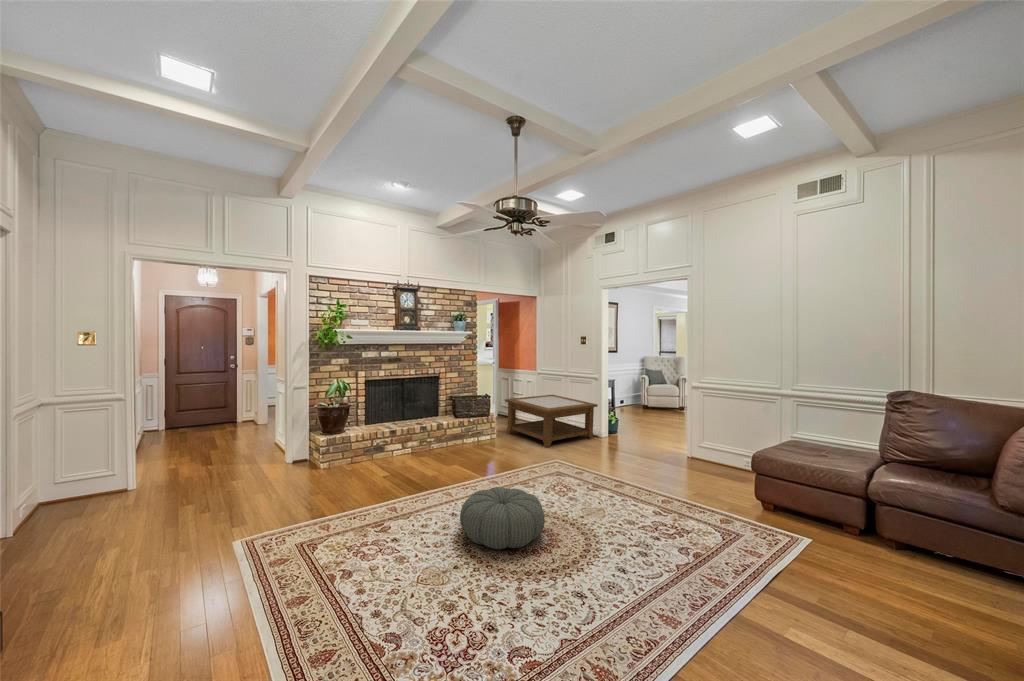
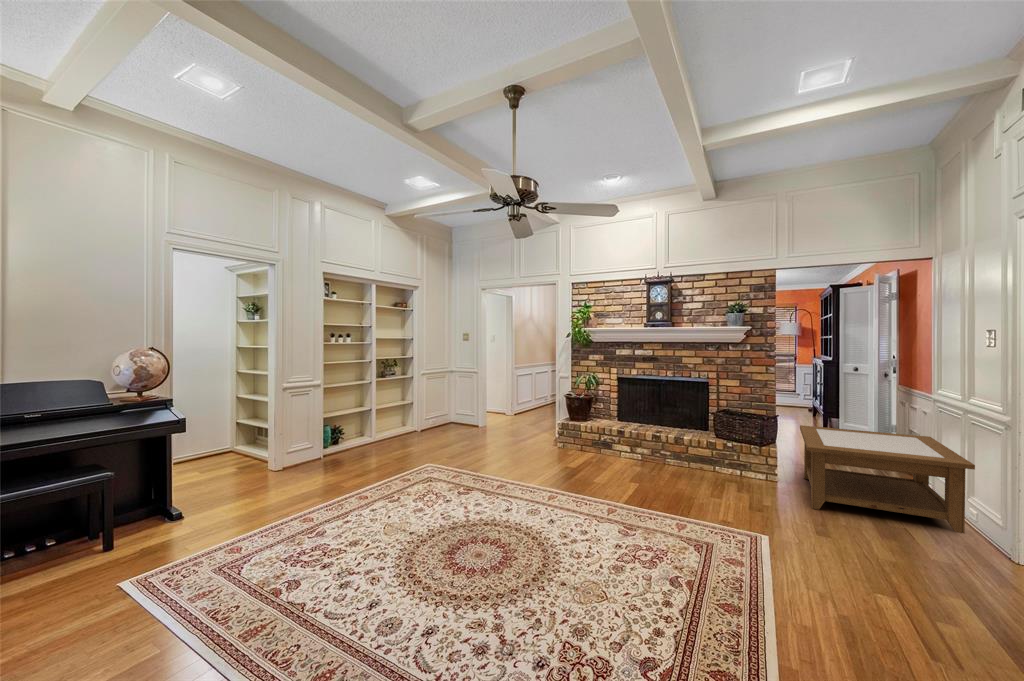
pouf: present [460,487,545,549] -> none [476,483,567,547]

